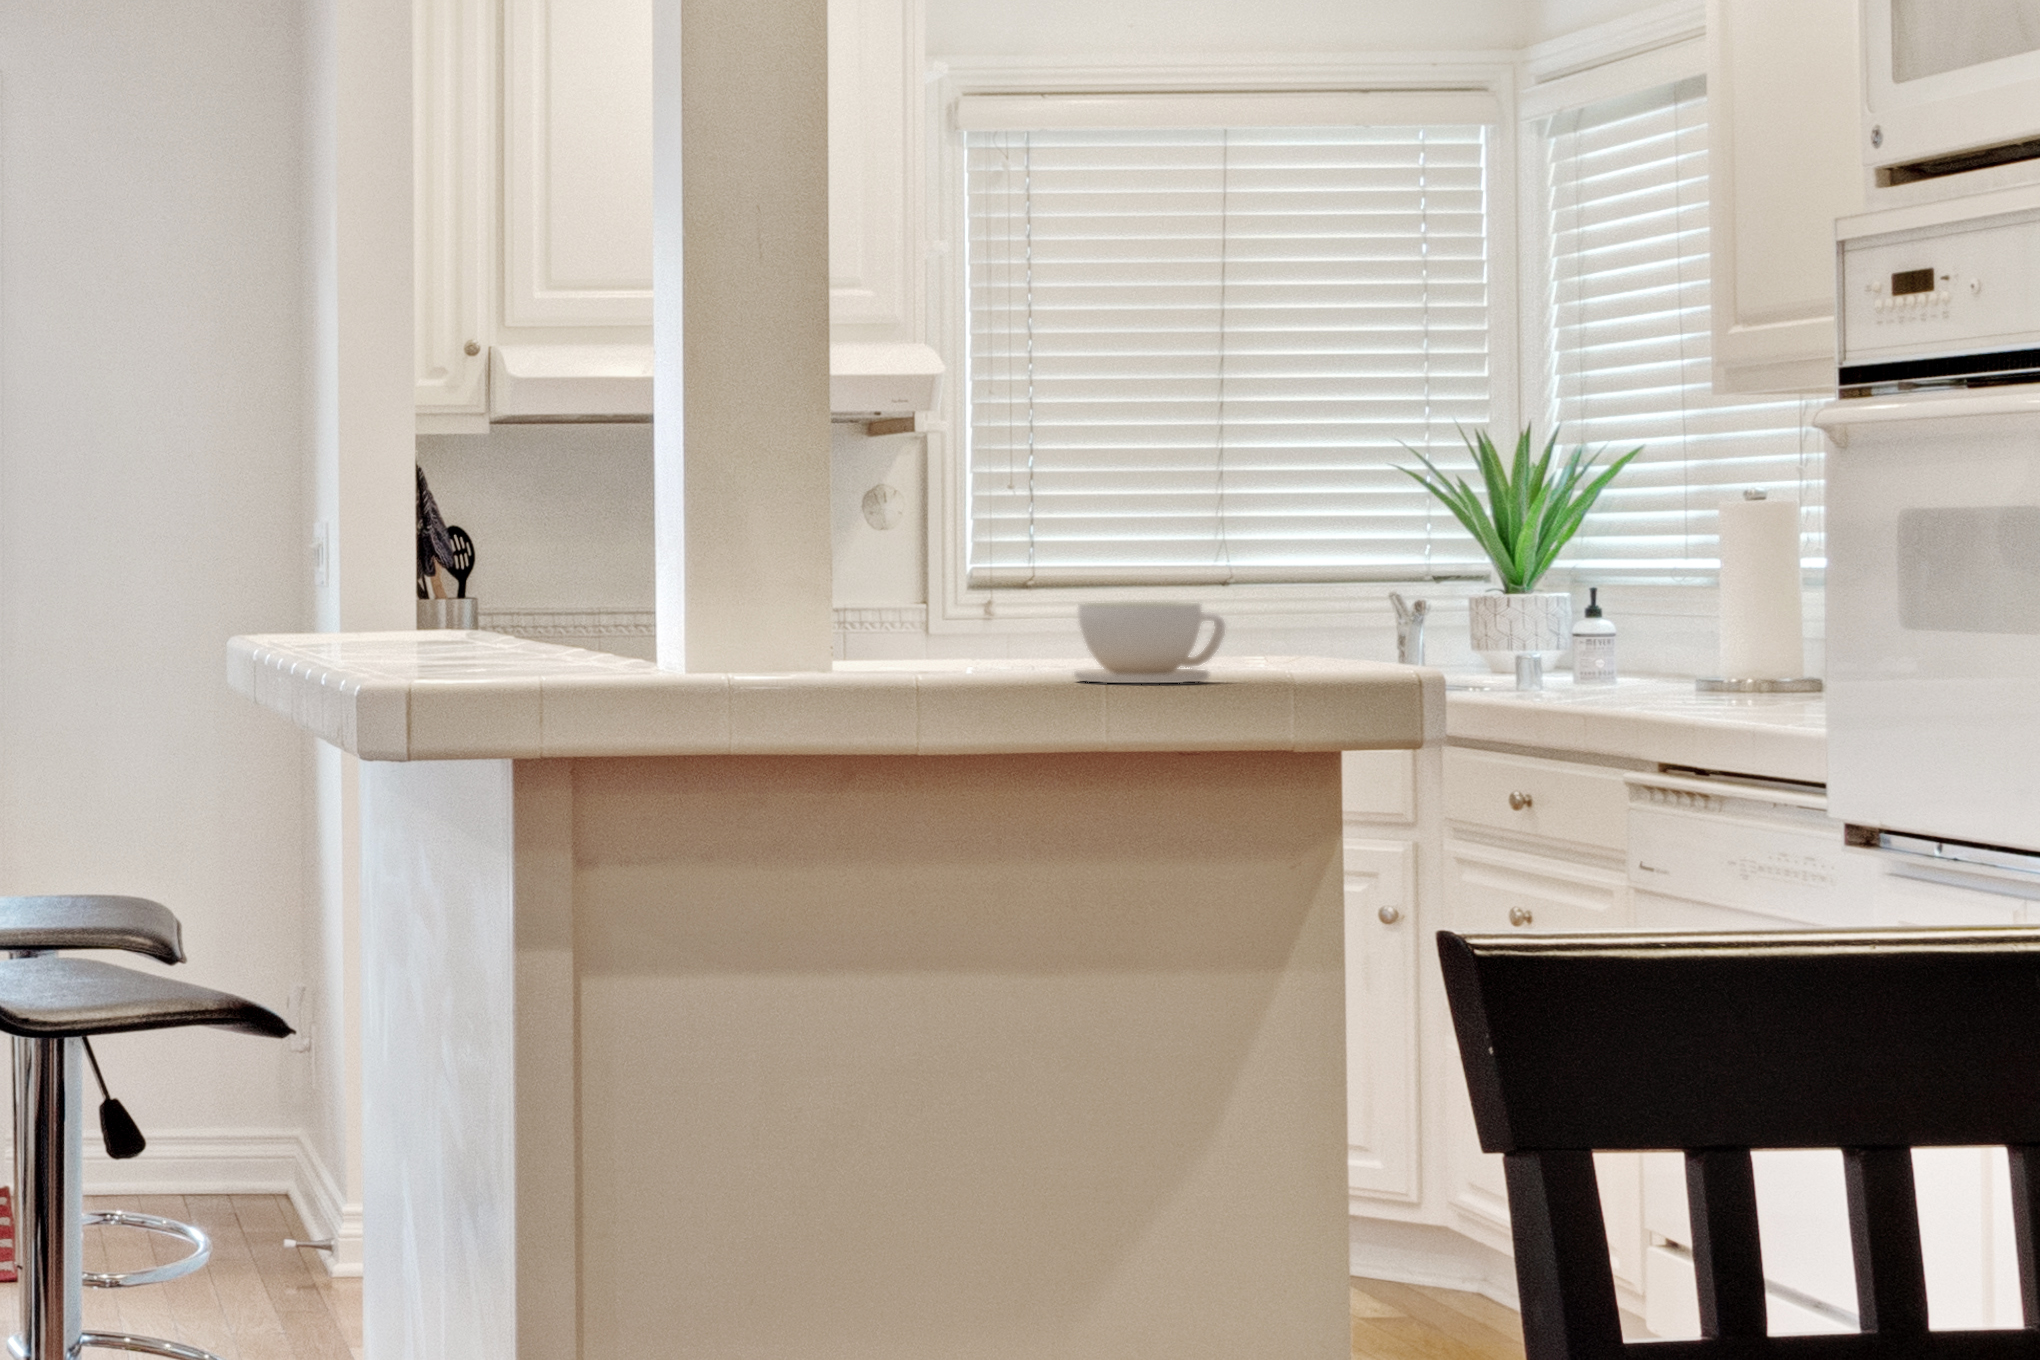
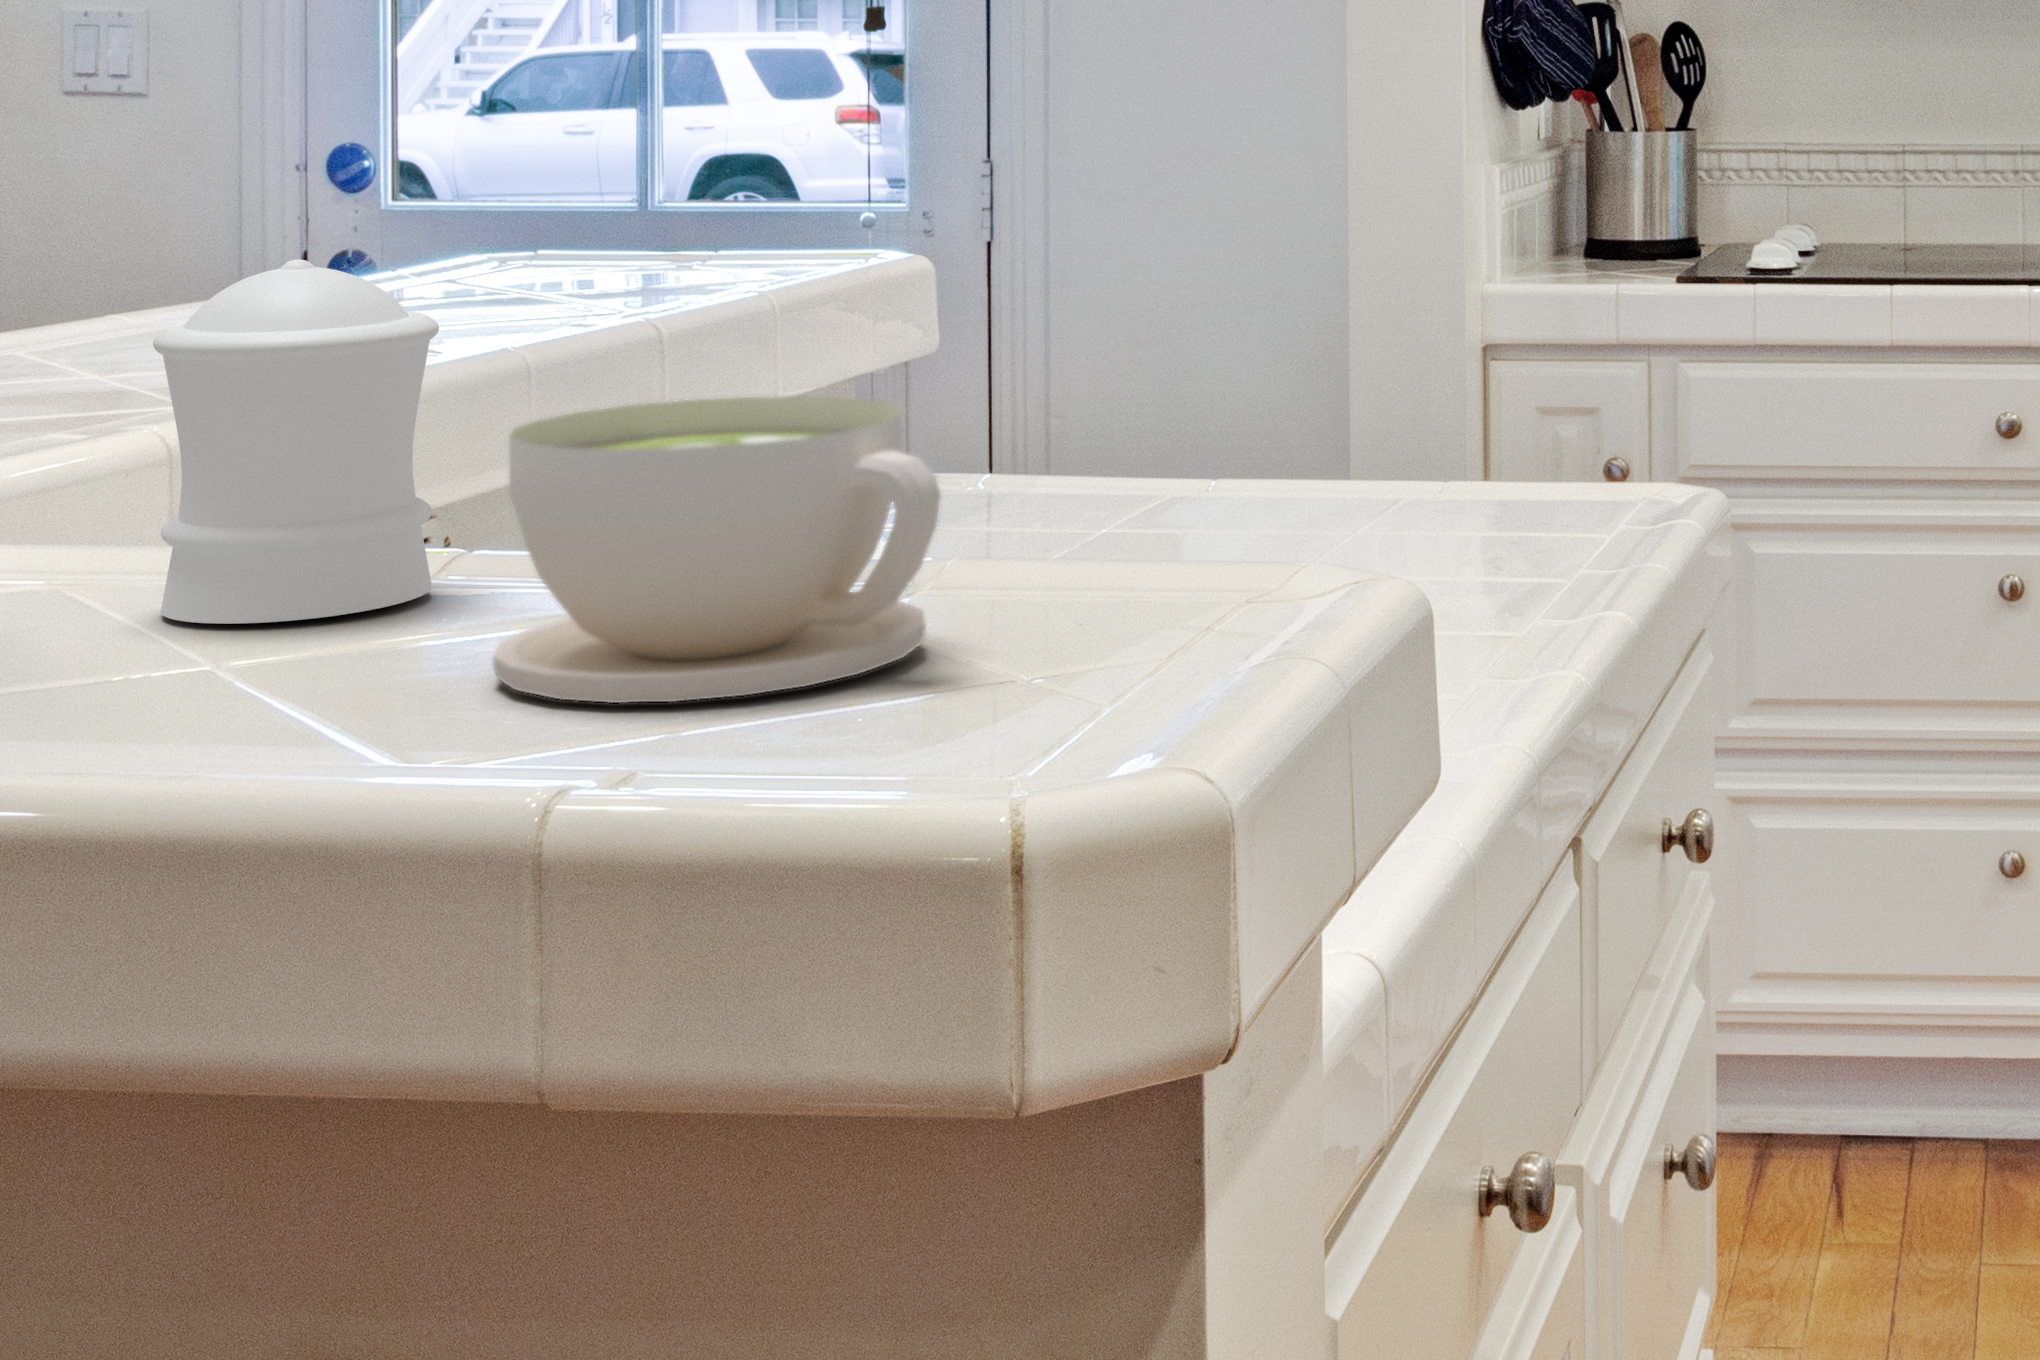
salt shaker: none [881,563,969,680] -> present [153,259,439,624]

